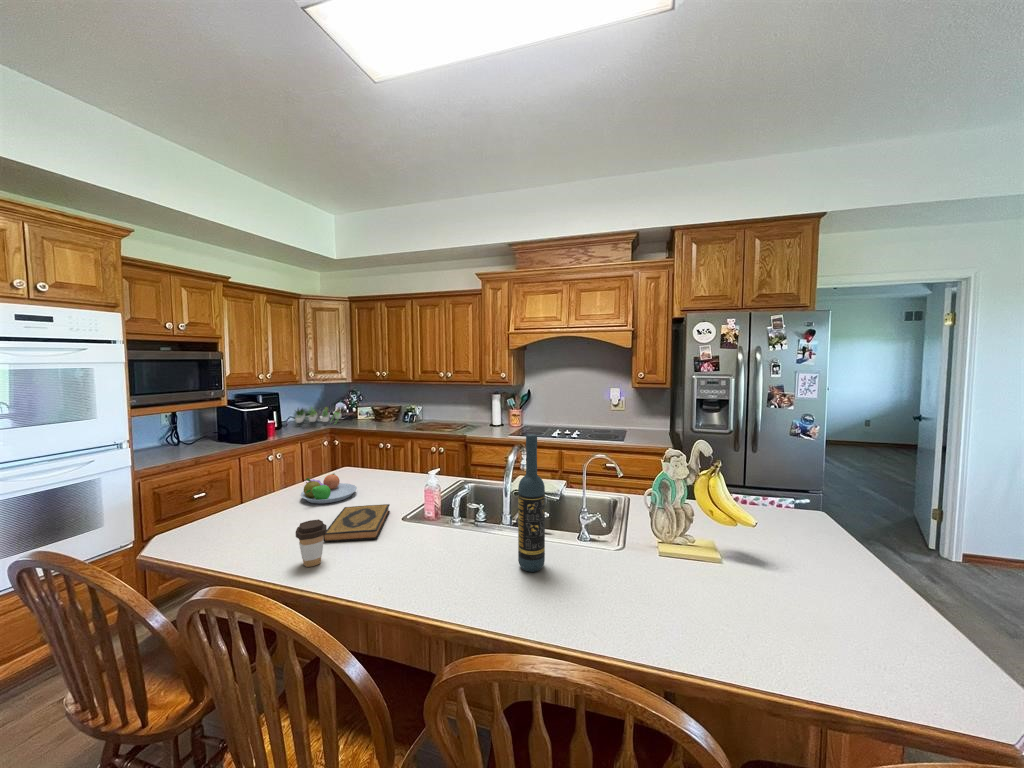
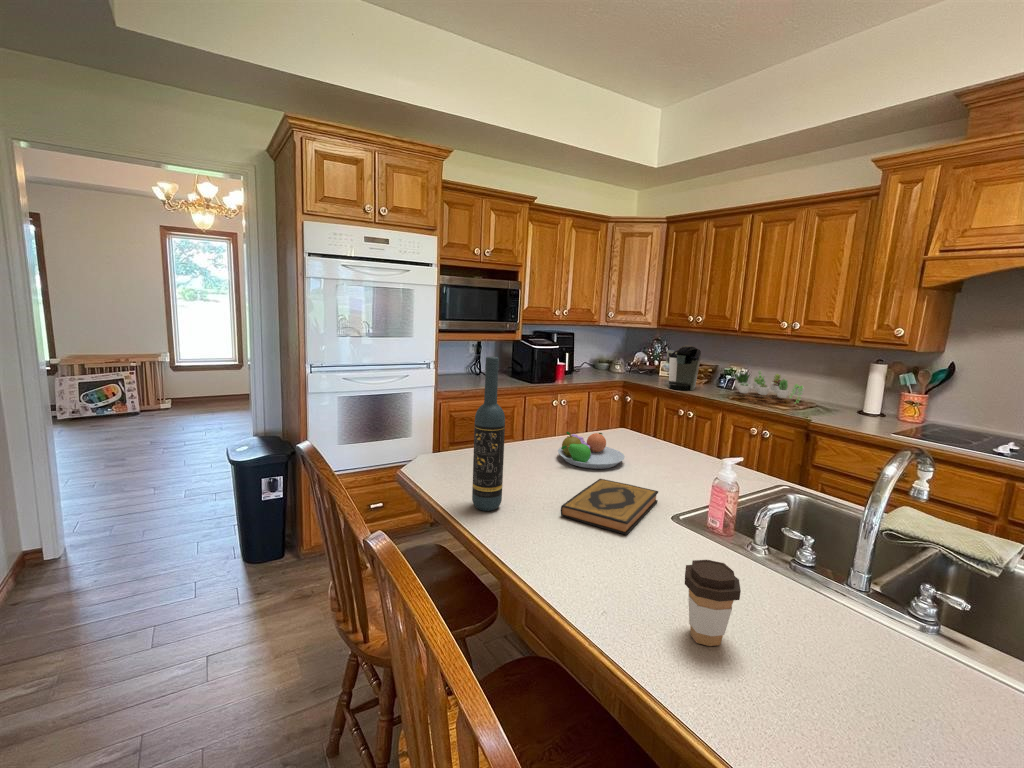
coffee maker: none [363,394,390,429] -> present [666,345,701,390]
succulent plant: present [295,407,341,424] -> present [735,371,804,404]
wine bottle: present [518,434,545,572] -> present [472,357,505,511]
coffee cup: present [296,519,327,567] -> present [685,560,741,646]

